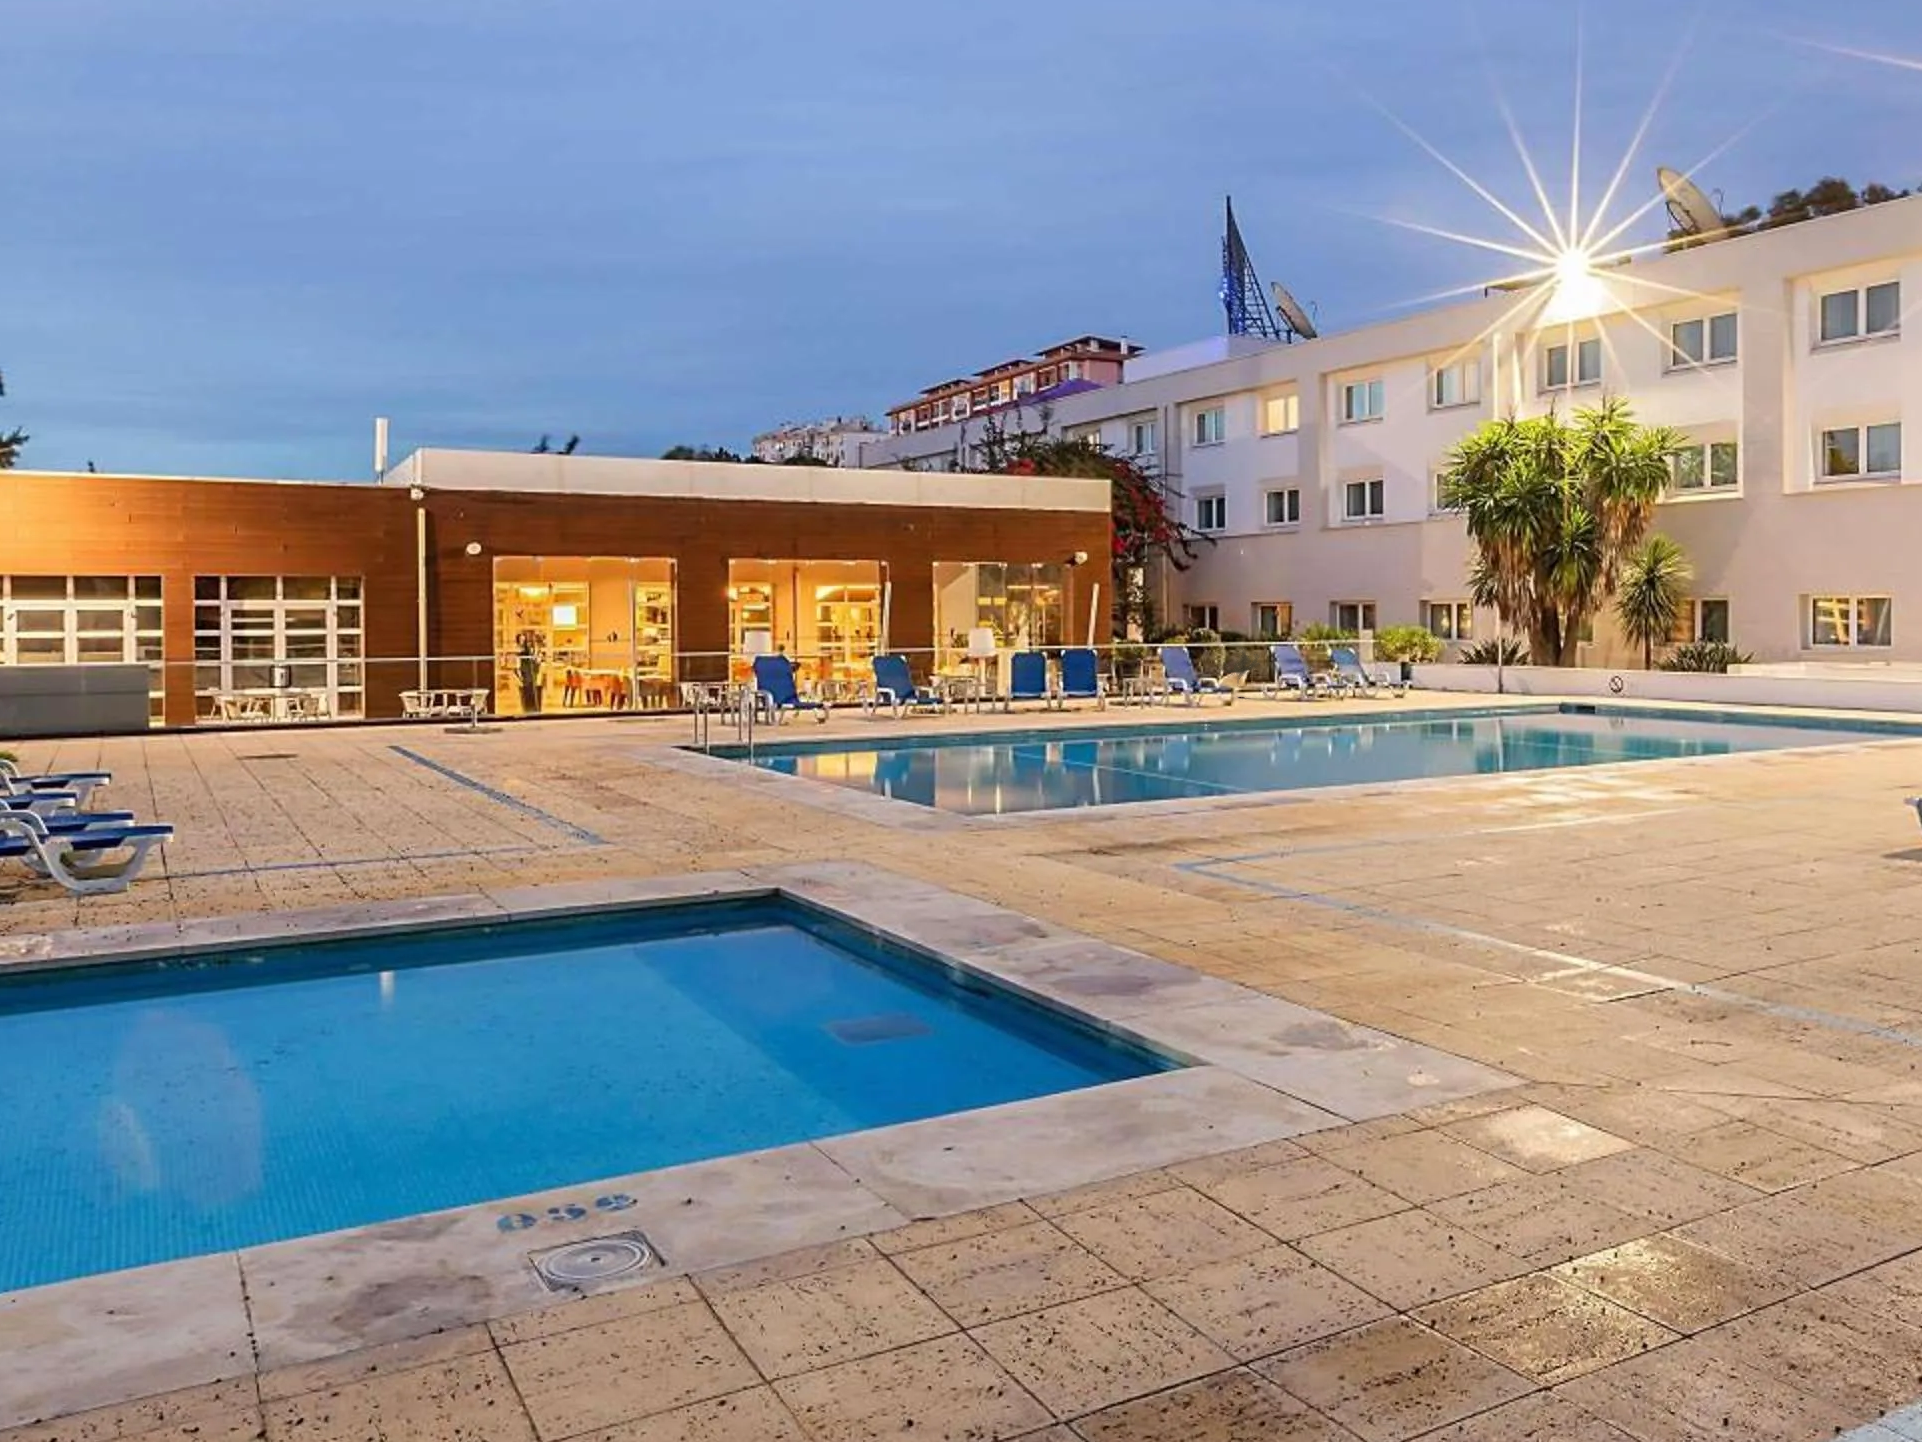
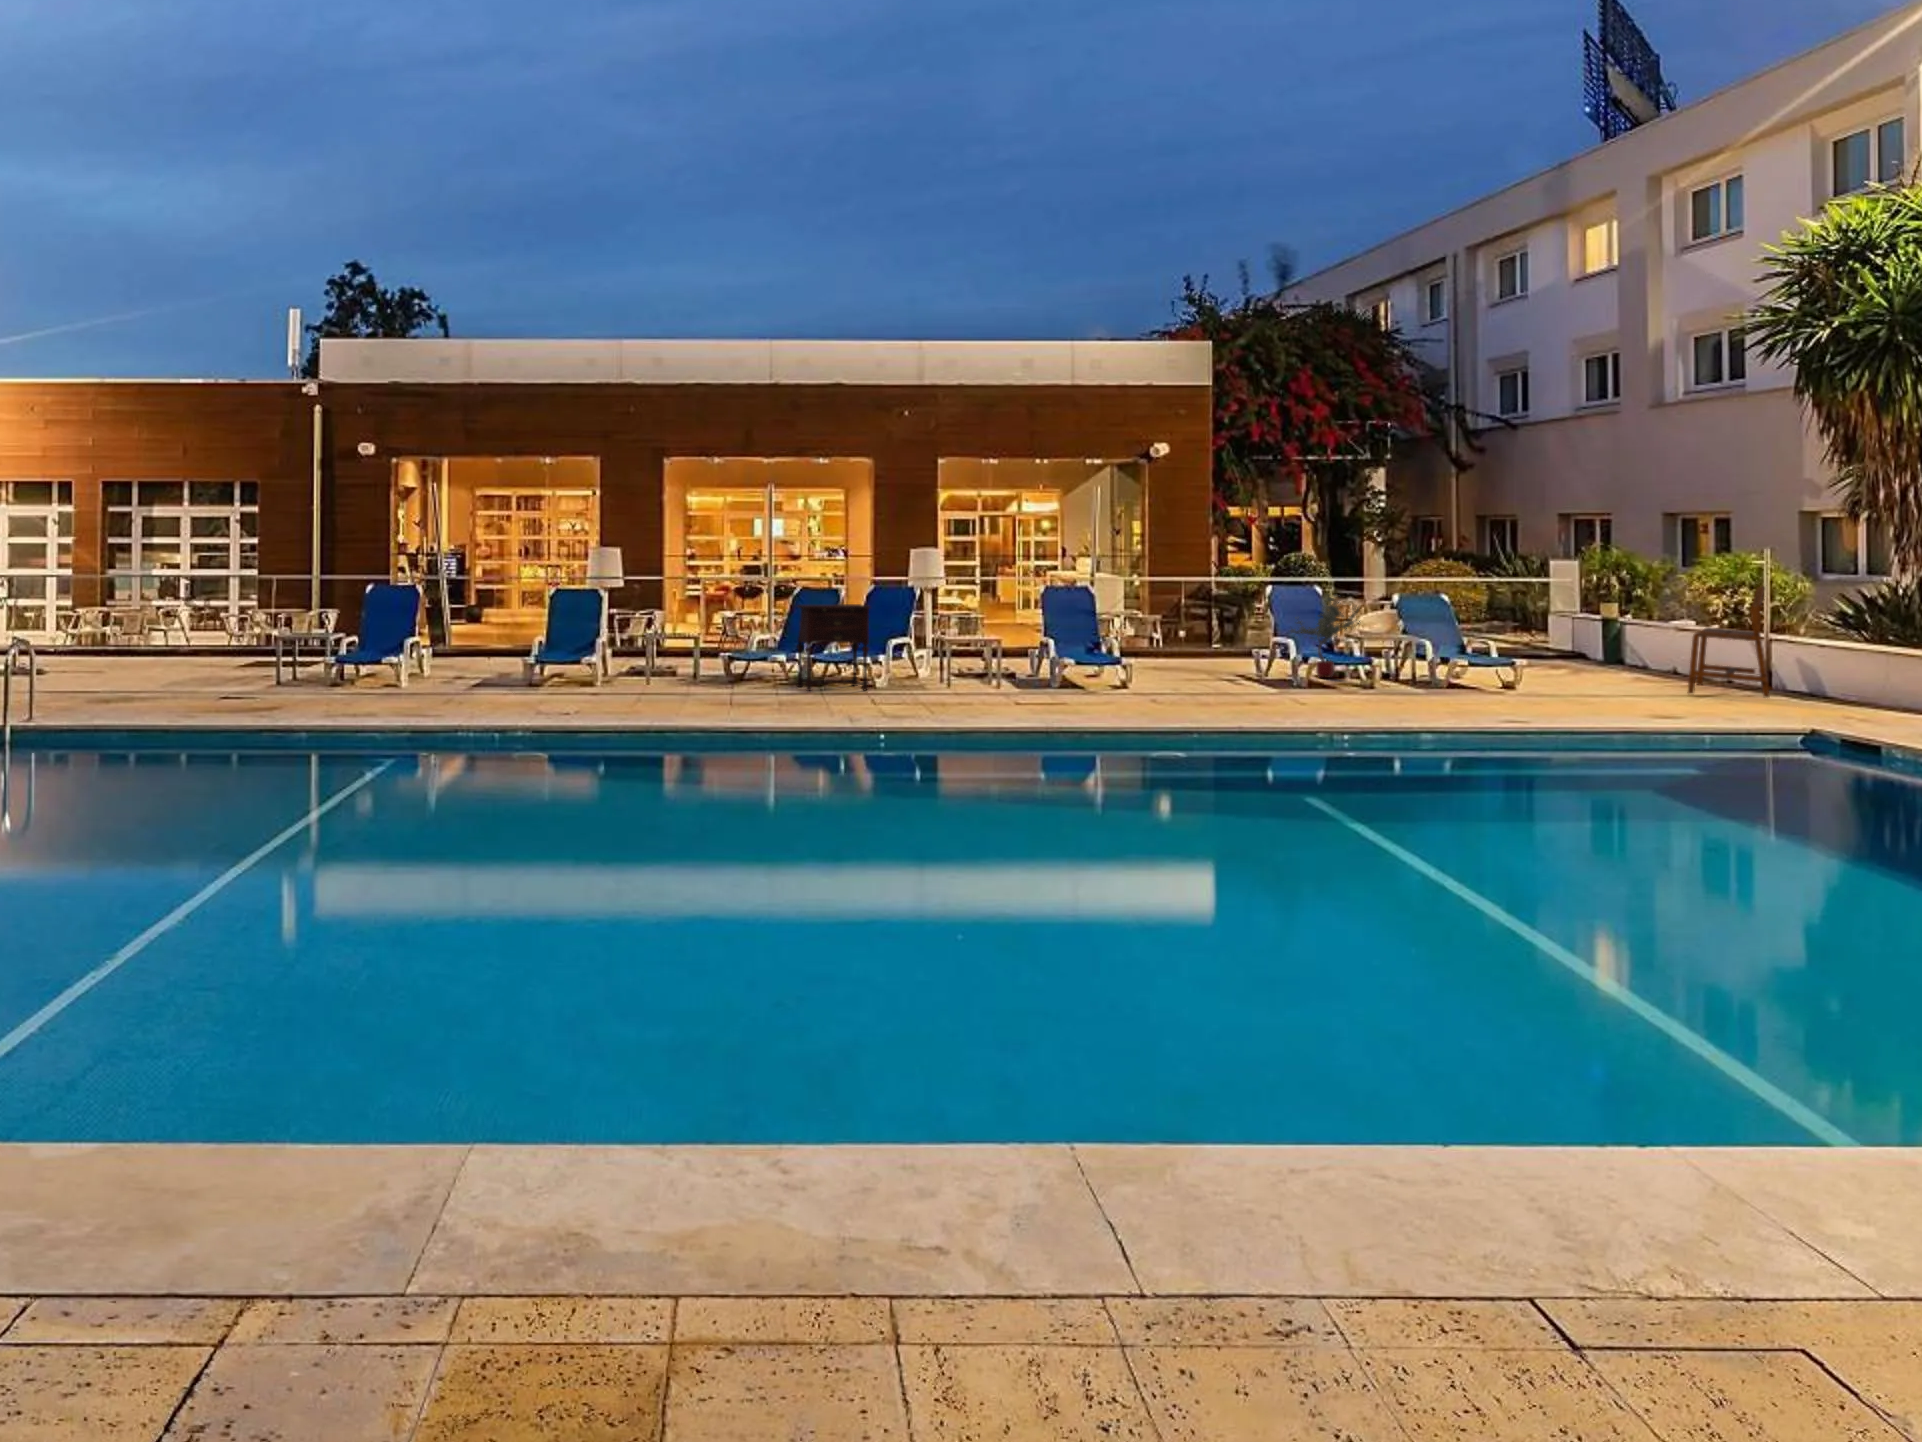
bench: none [1419,636,1463,695] -> present [1687,586,1773,698]
side table: none [970,659,1025,714] -> present [797,604,870,691]

